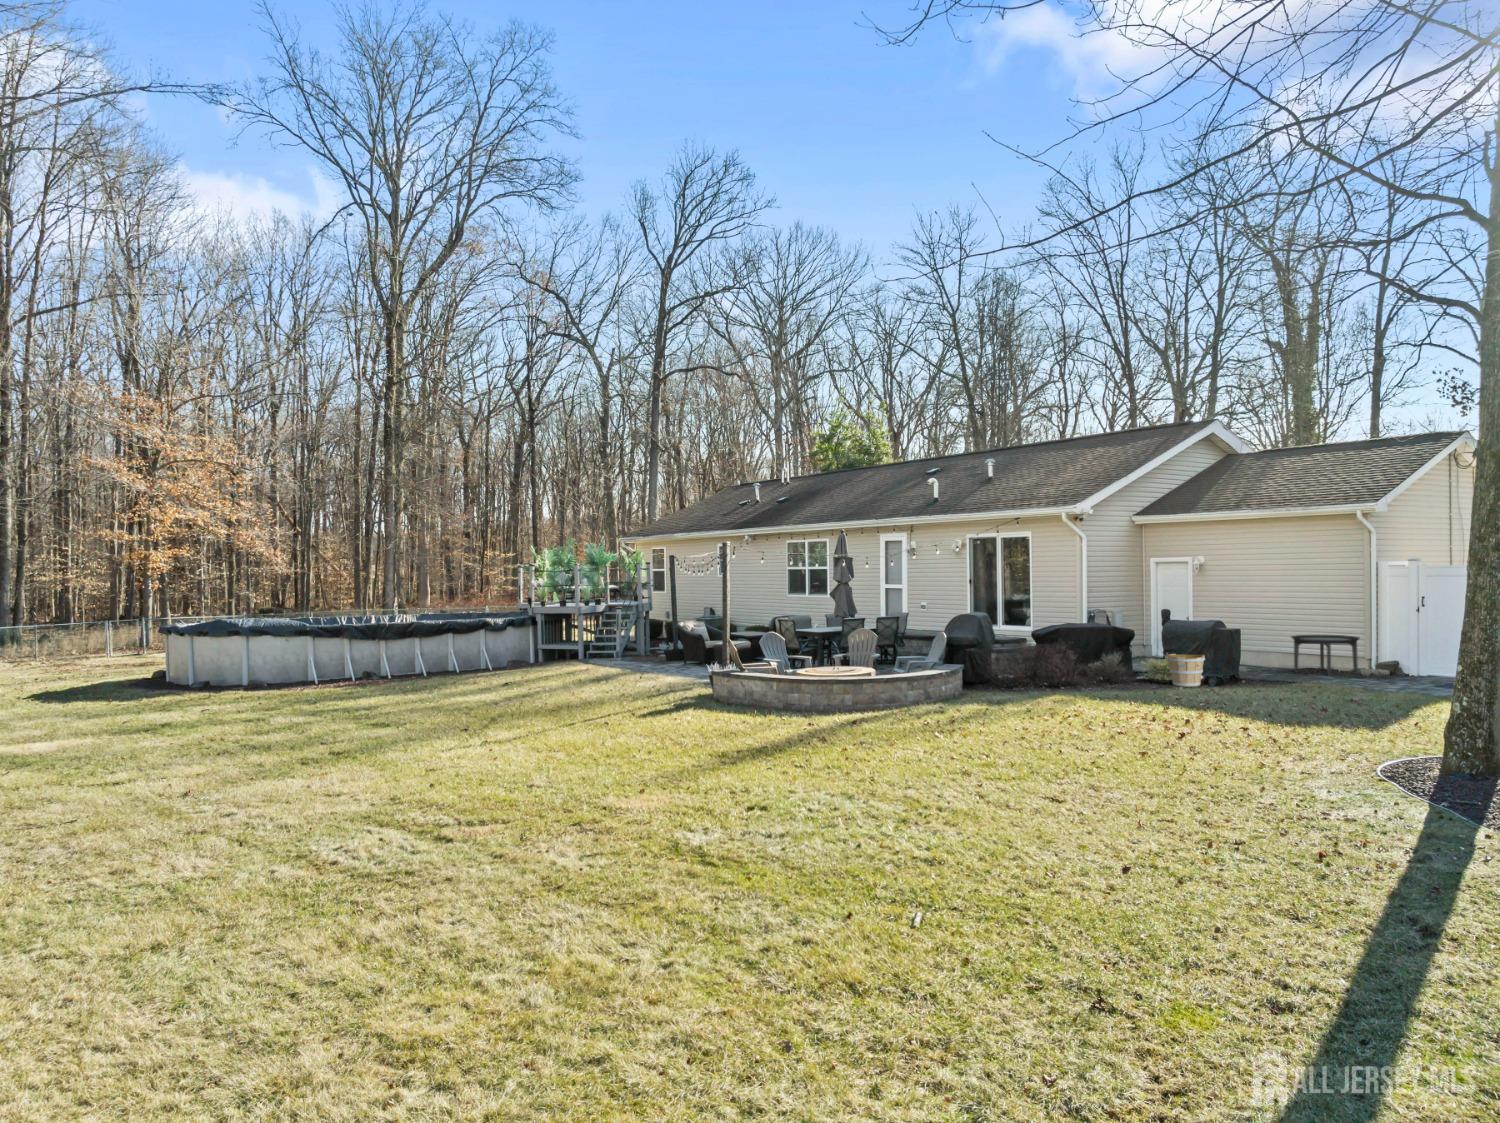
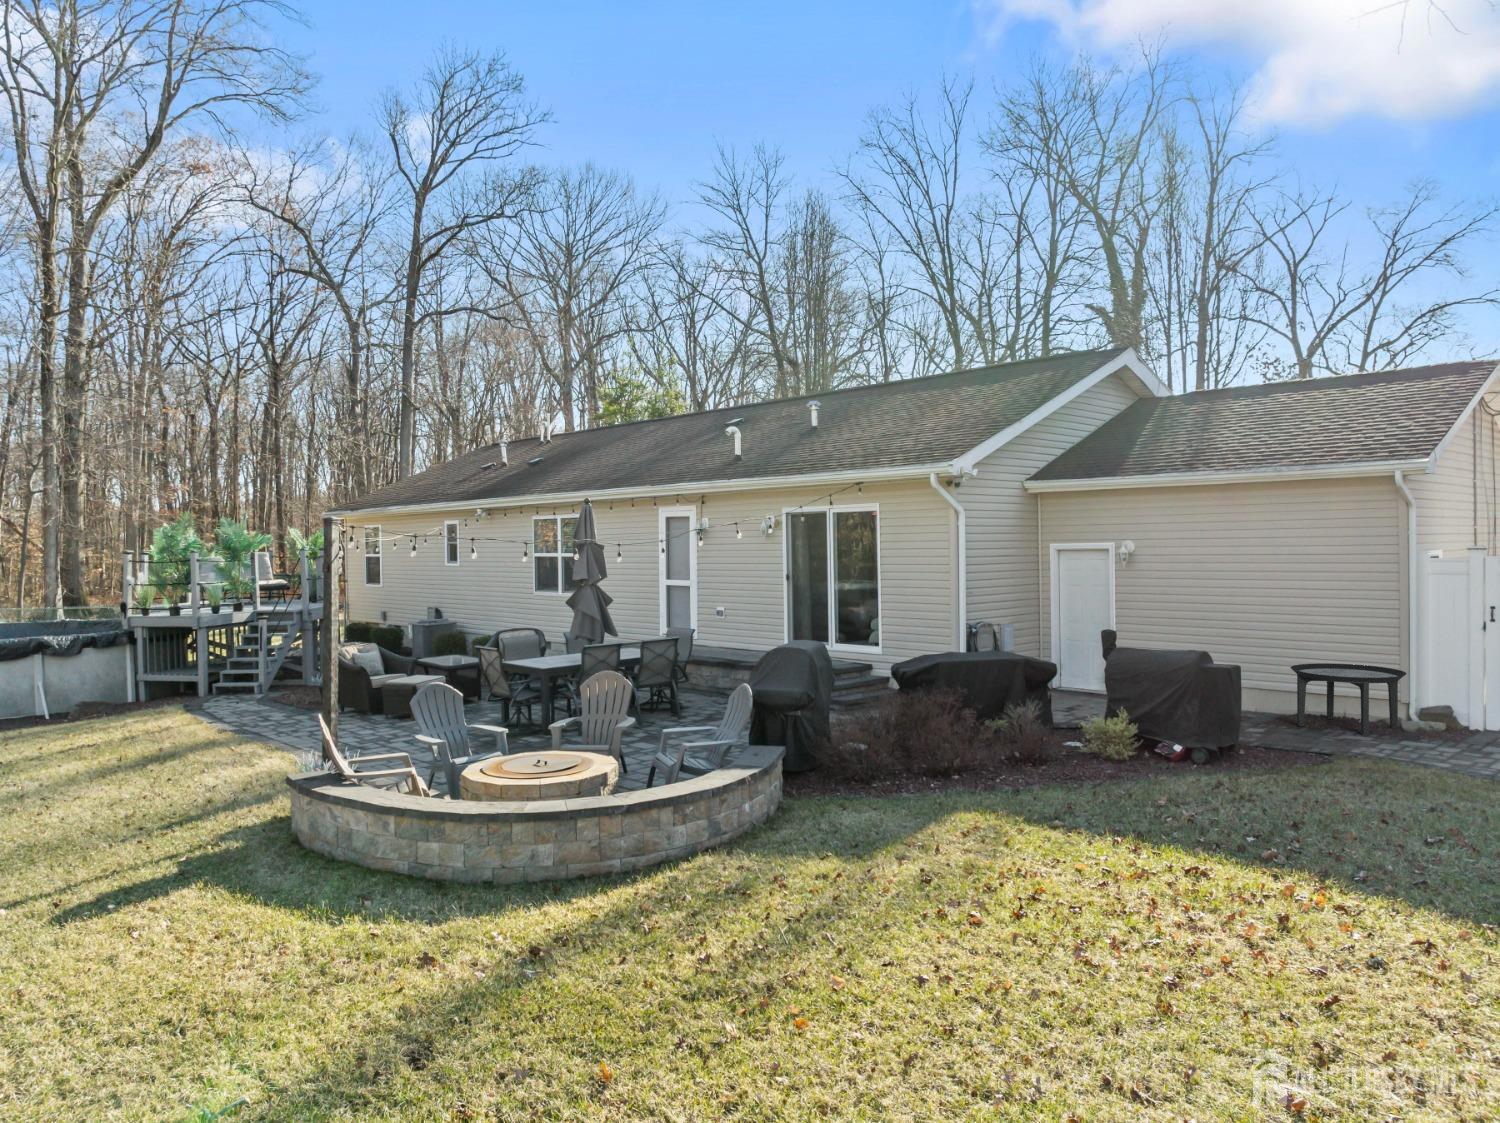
wooden bucket: present [1167,654,1205,687] -> none [1137,710,1205,774]

